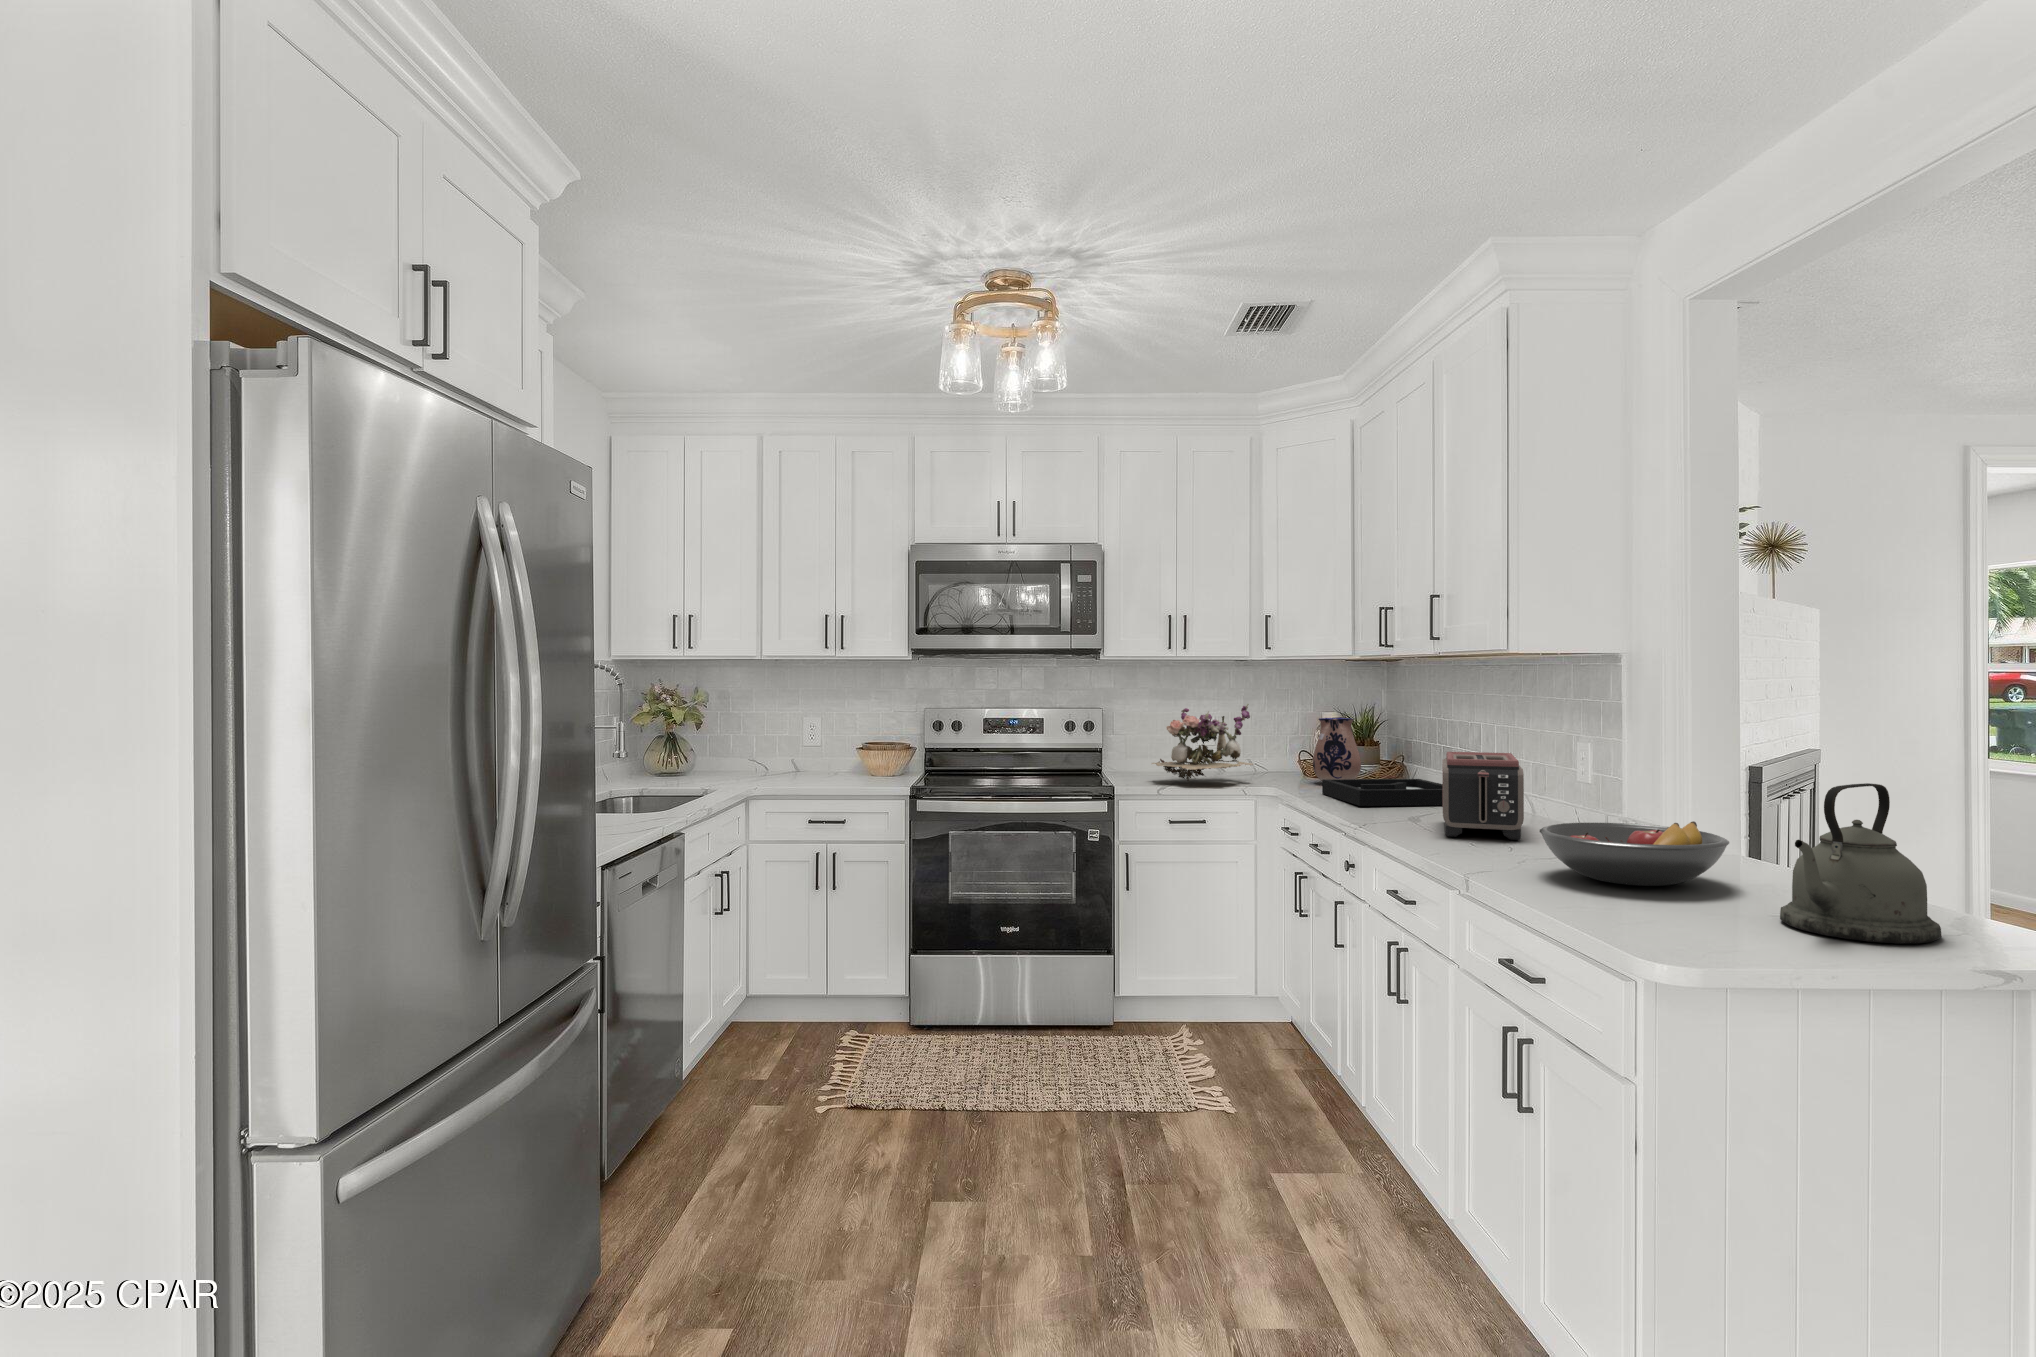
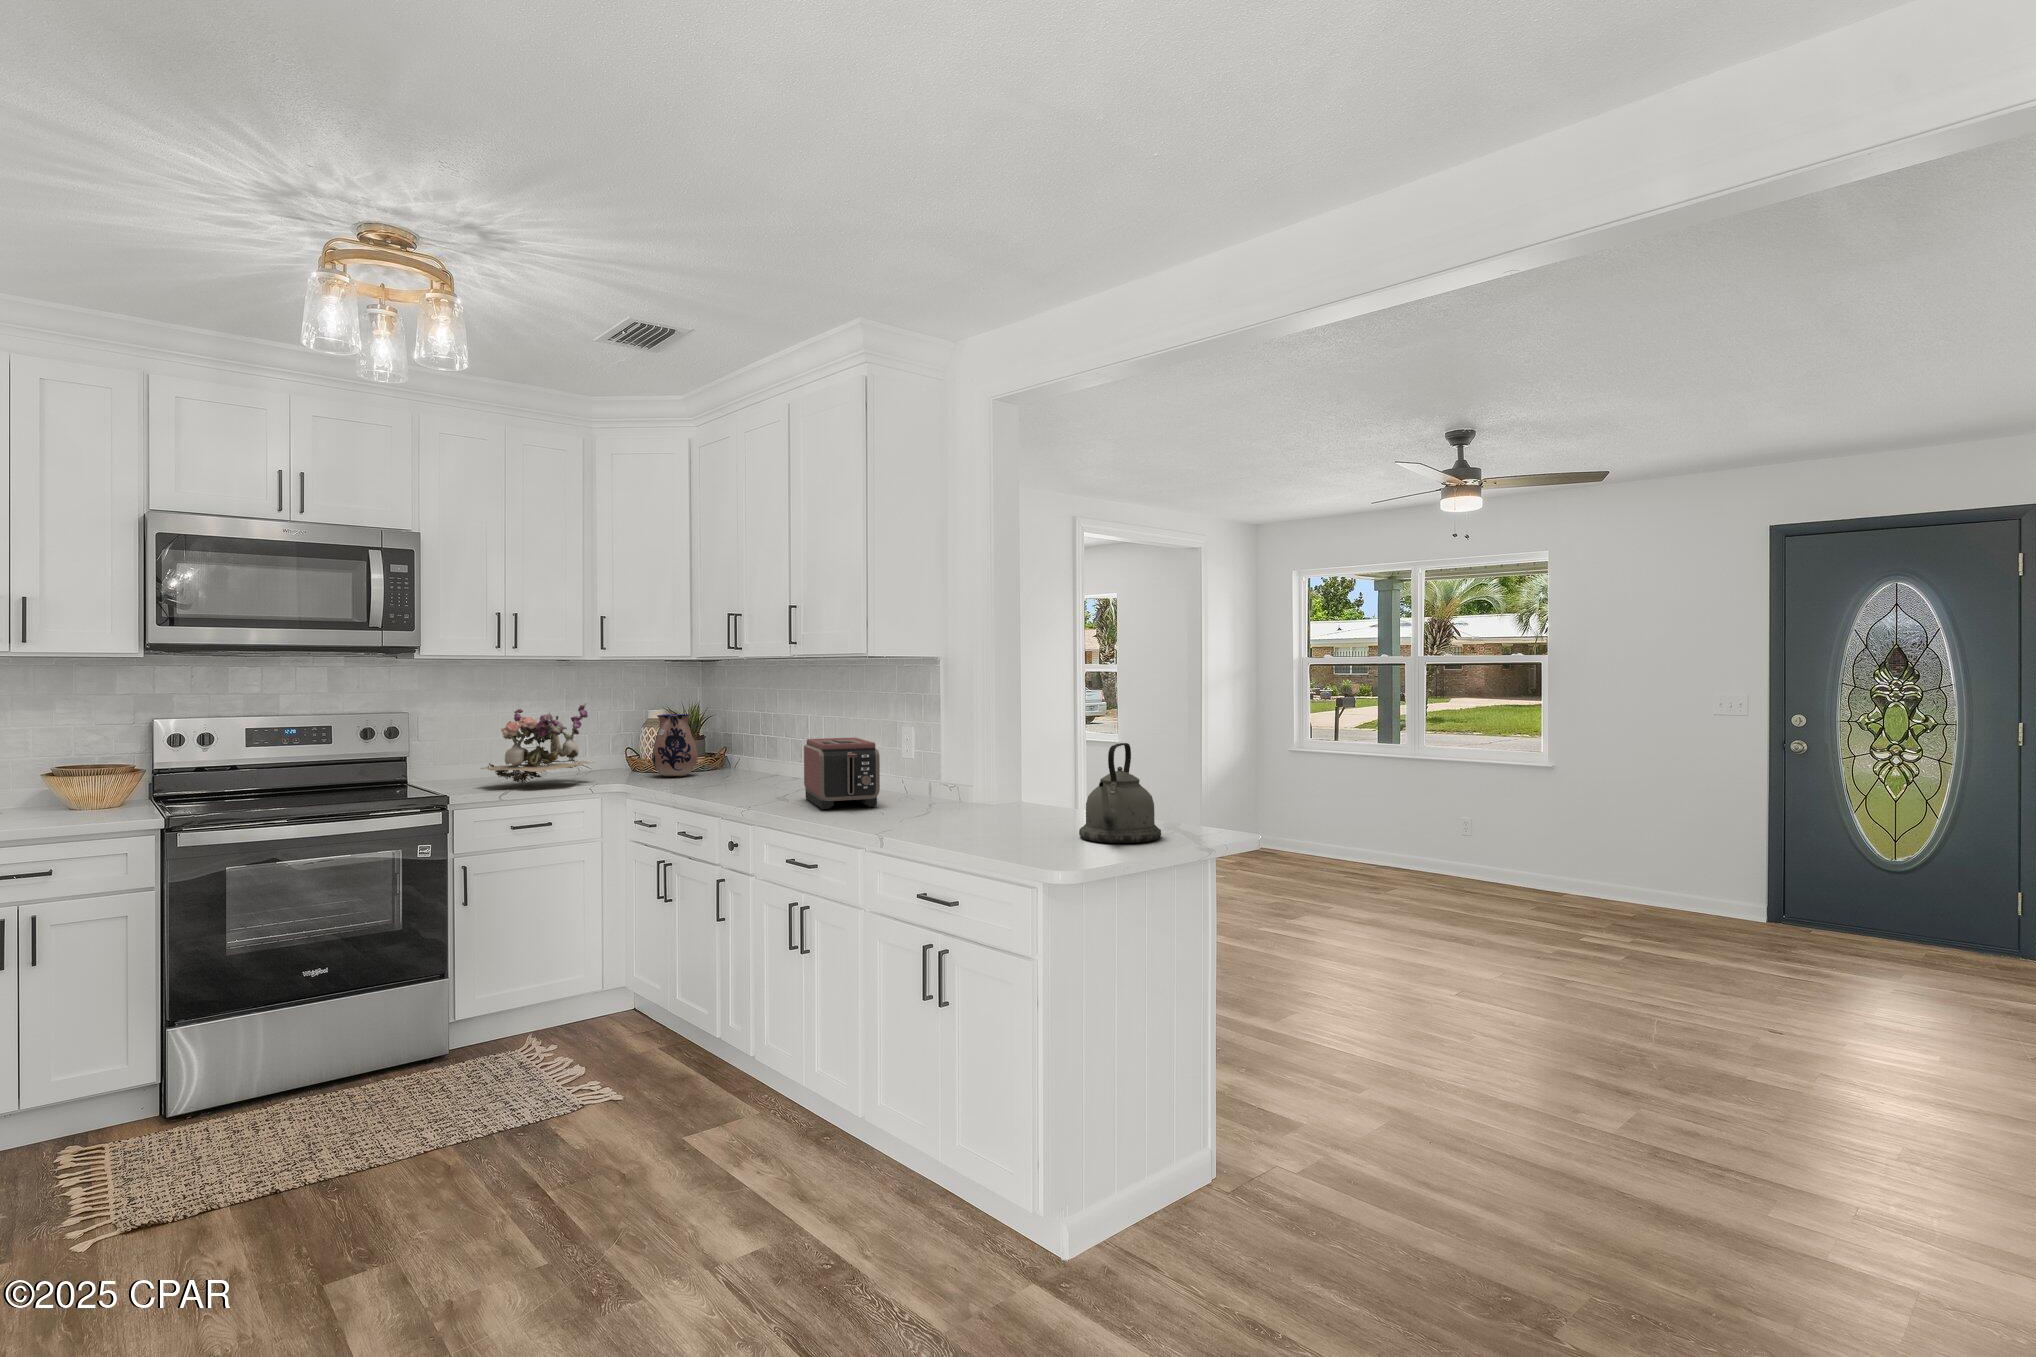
decorative tray: present [1322,779,1443,806] -> none [674,766,805,793]
fruit bowl: present [1540,821,1729,886] -> none [917,778,1037,828]

